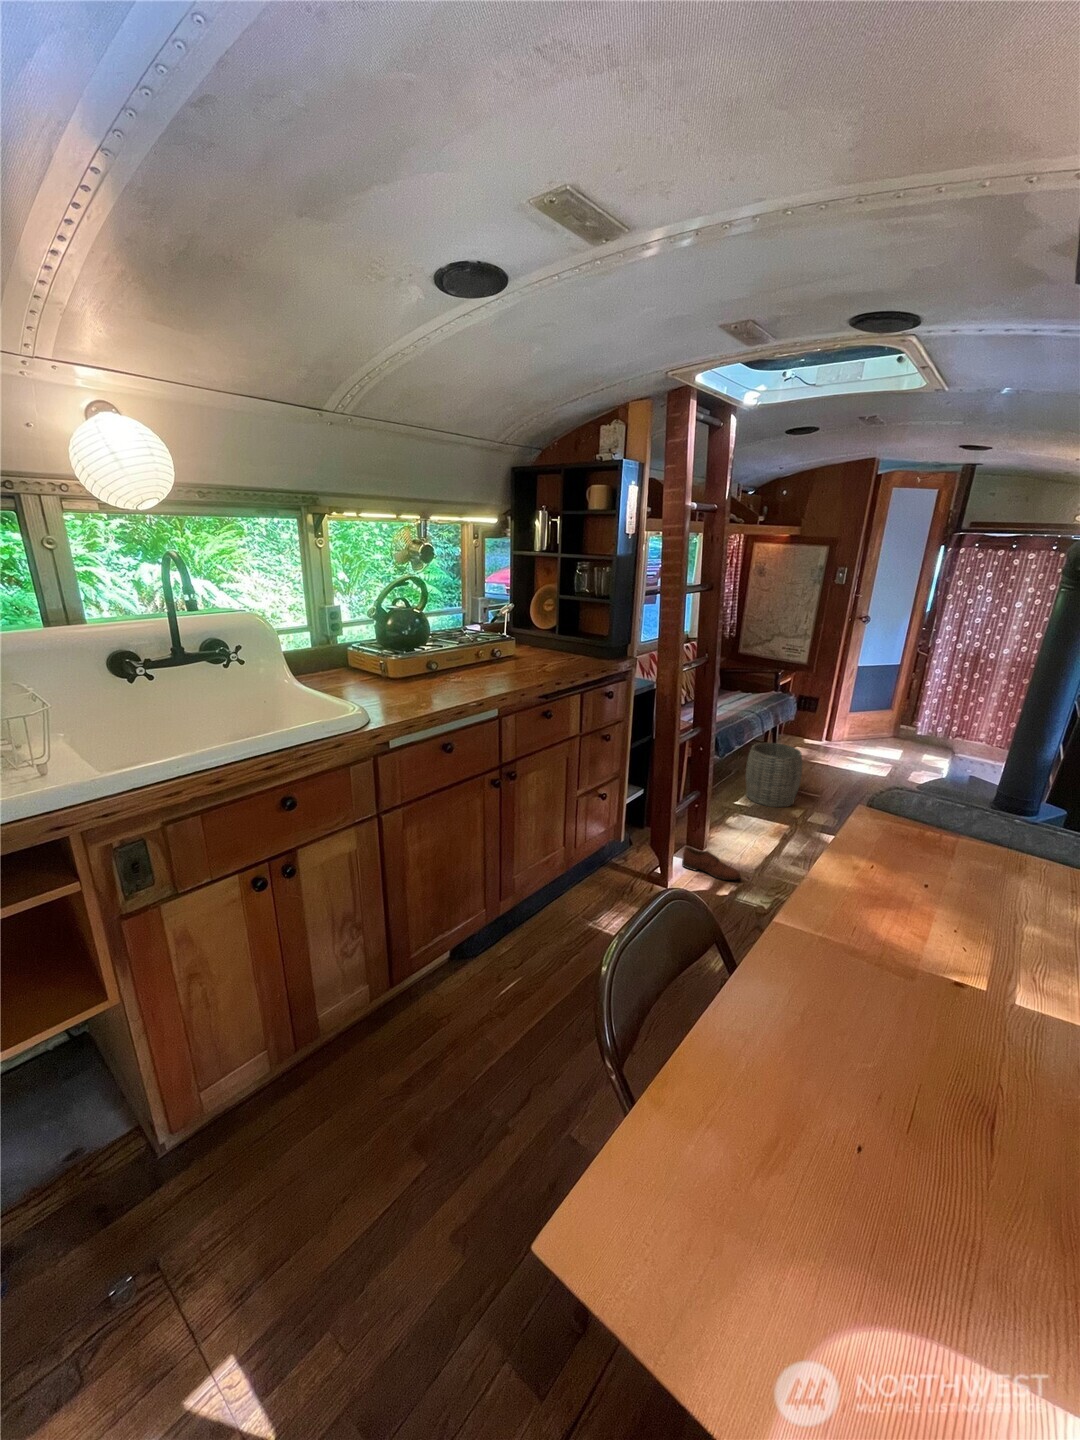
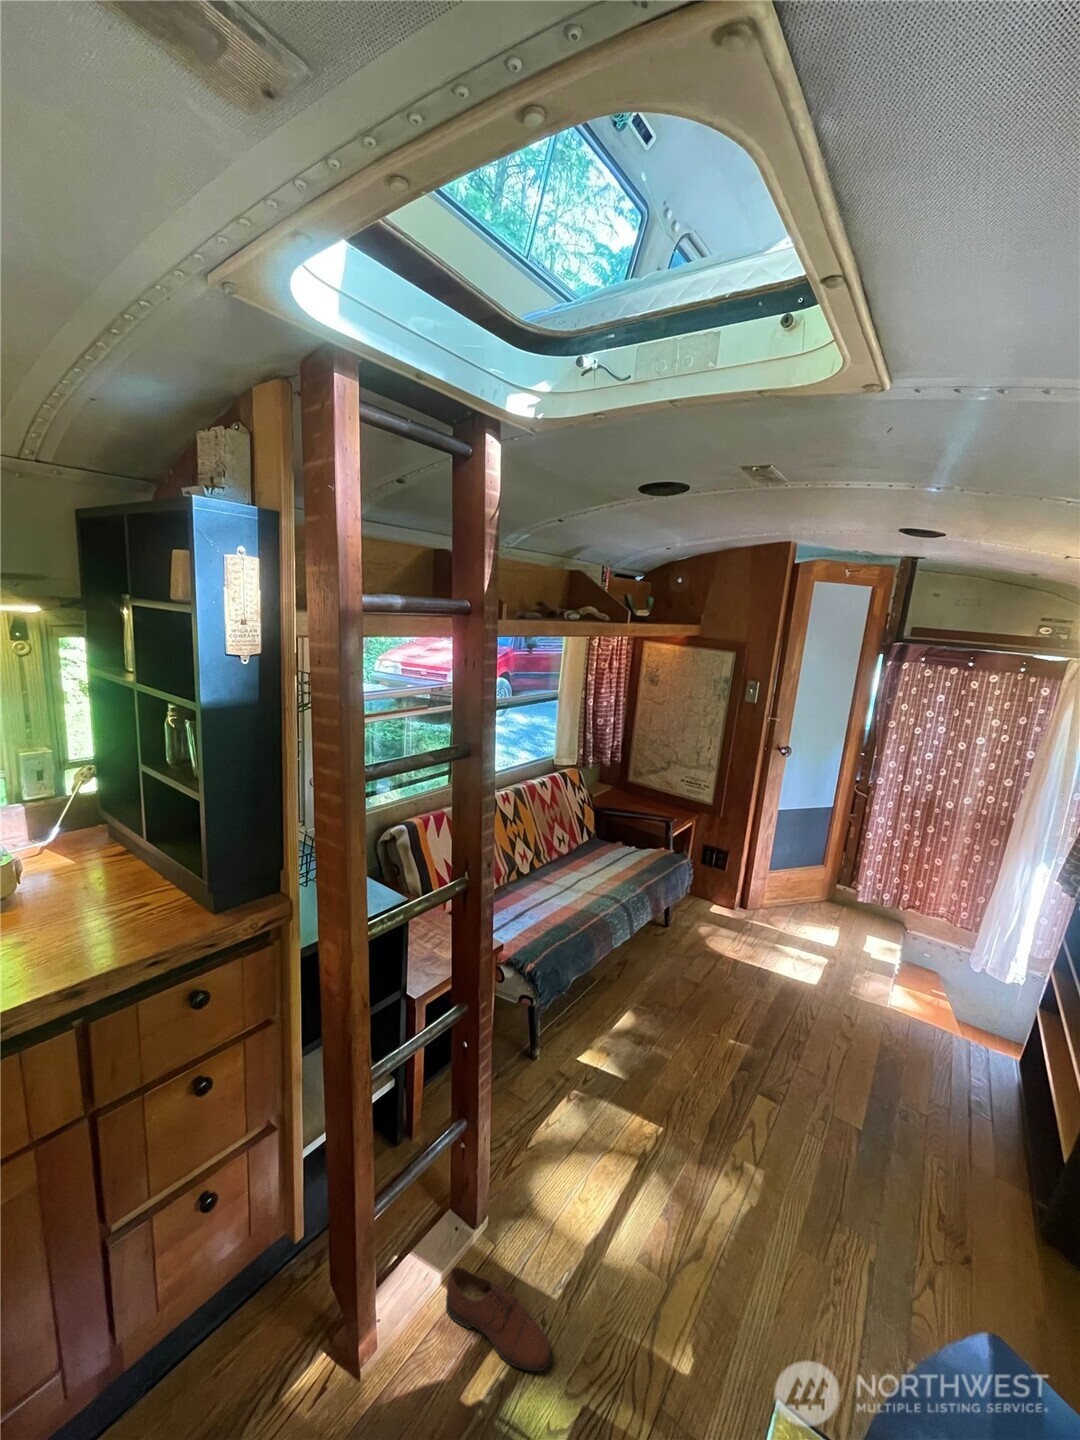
woven basket: present [746,743,803,807] -> none [612,957,697,1079]

